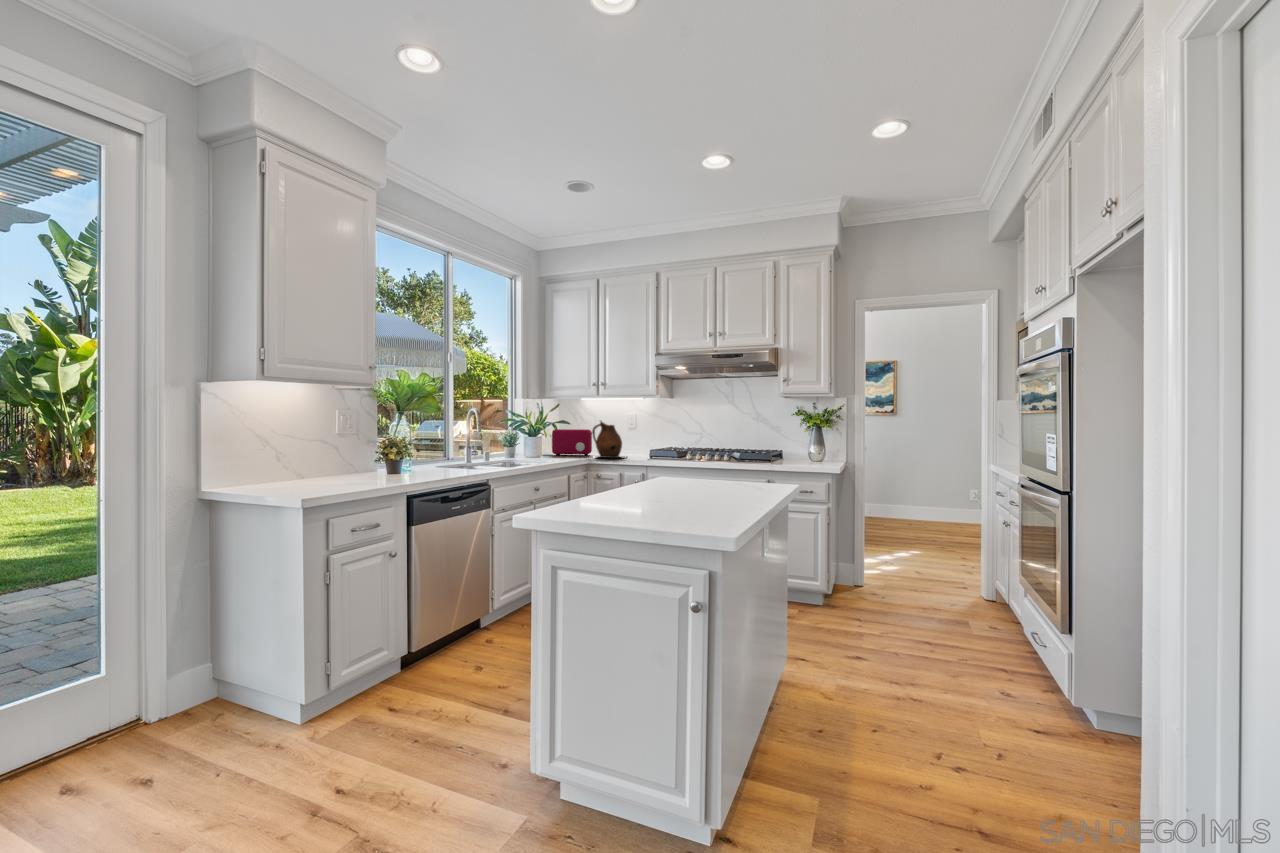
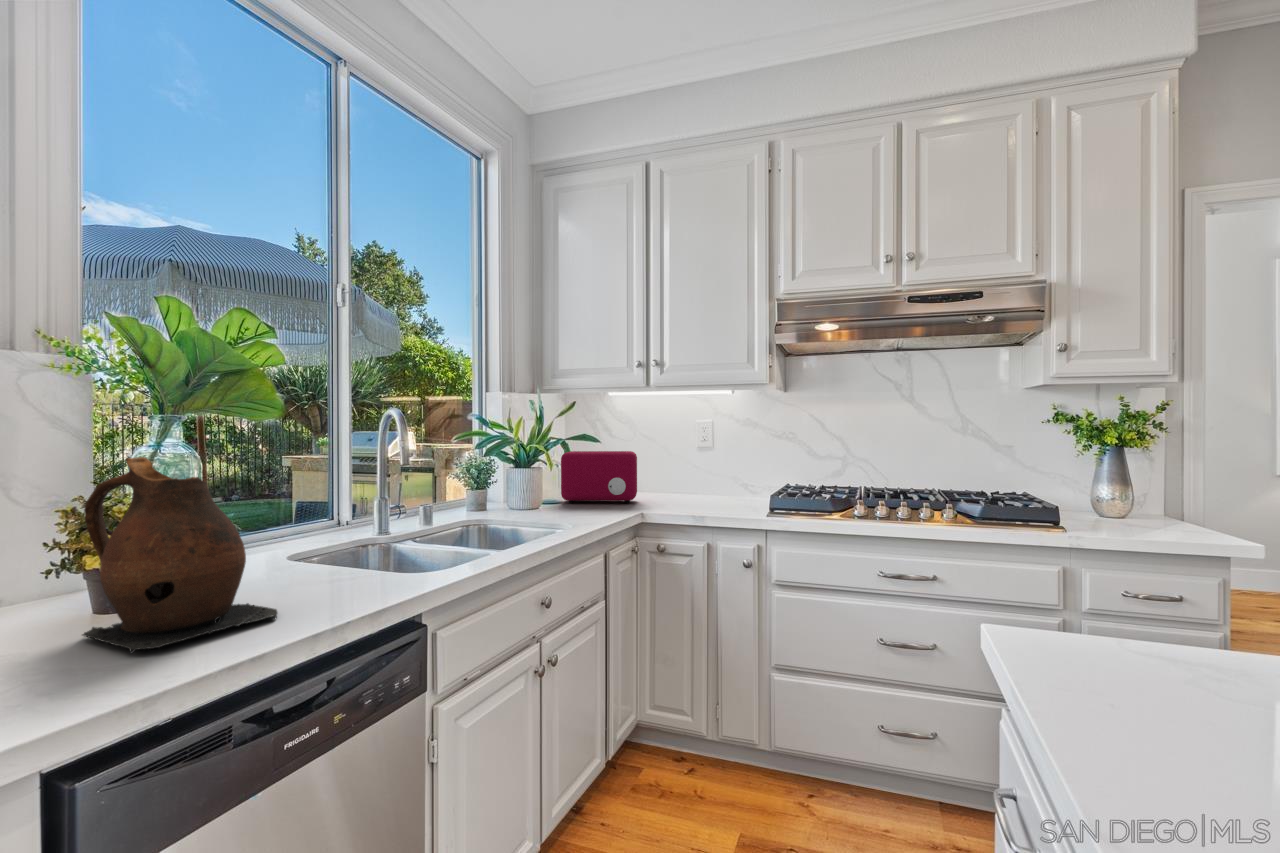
ceramic pitcher: present [592,420,622,458] -> present [82,457,278,653]

